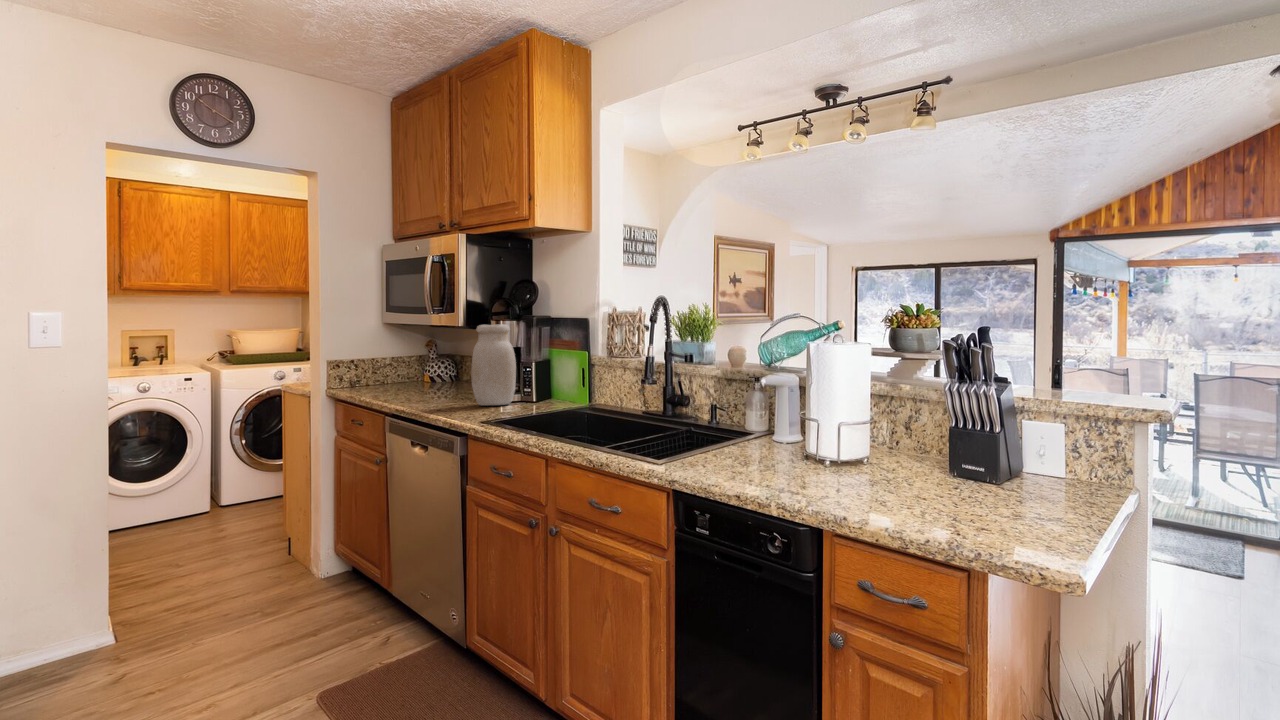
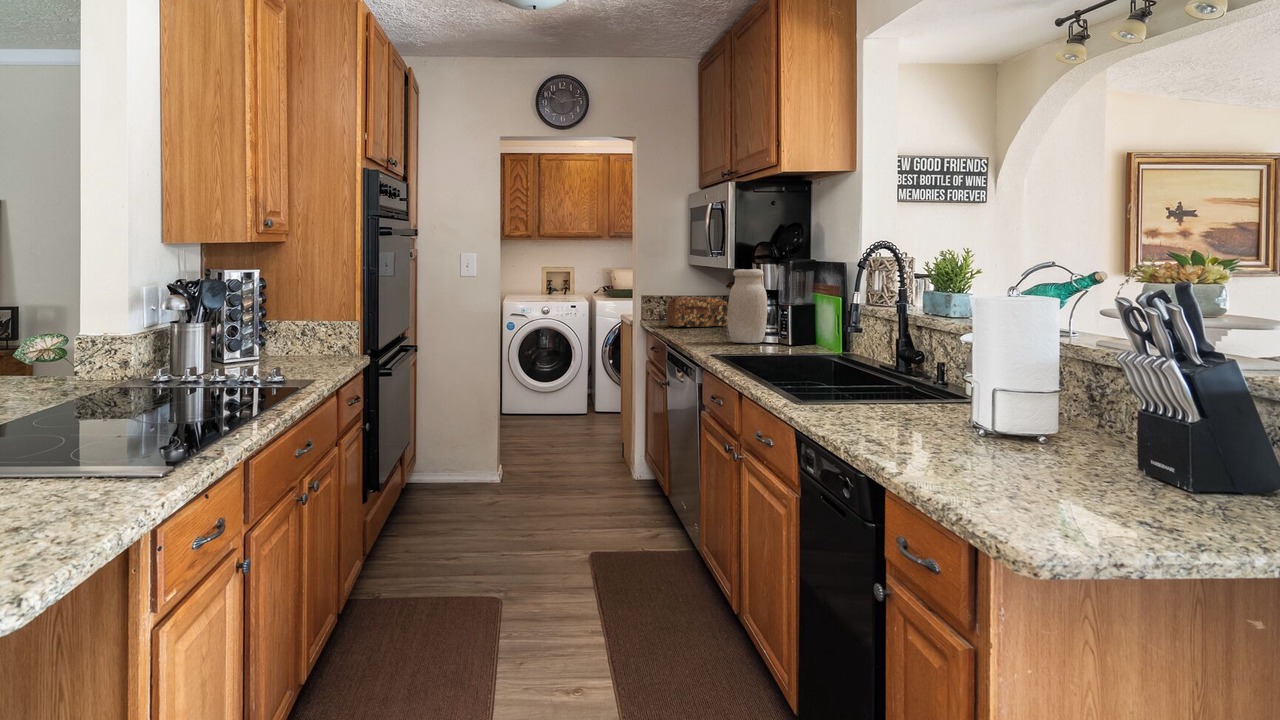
bread loaf: none [368,358,440,393] -> present [666,297,728,327]

